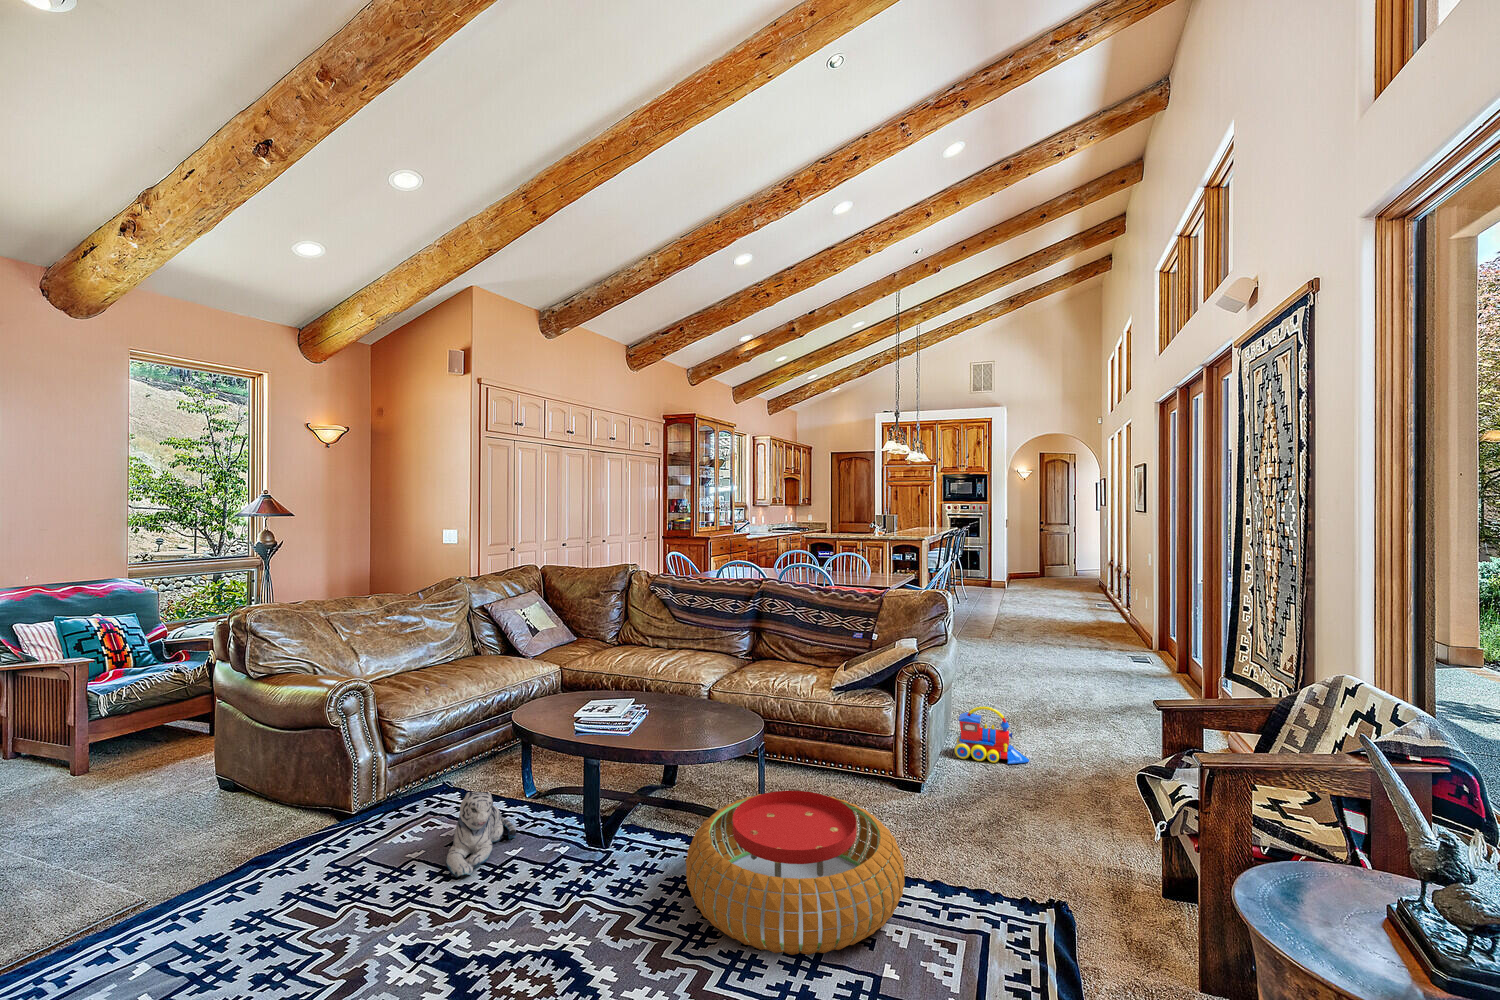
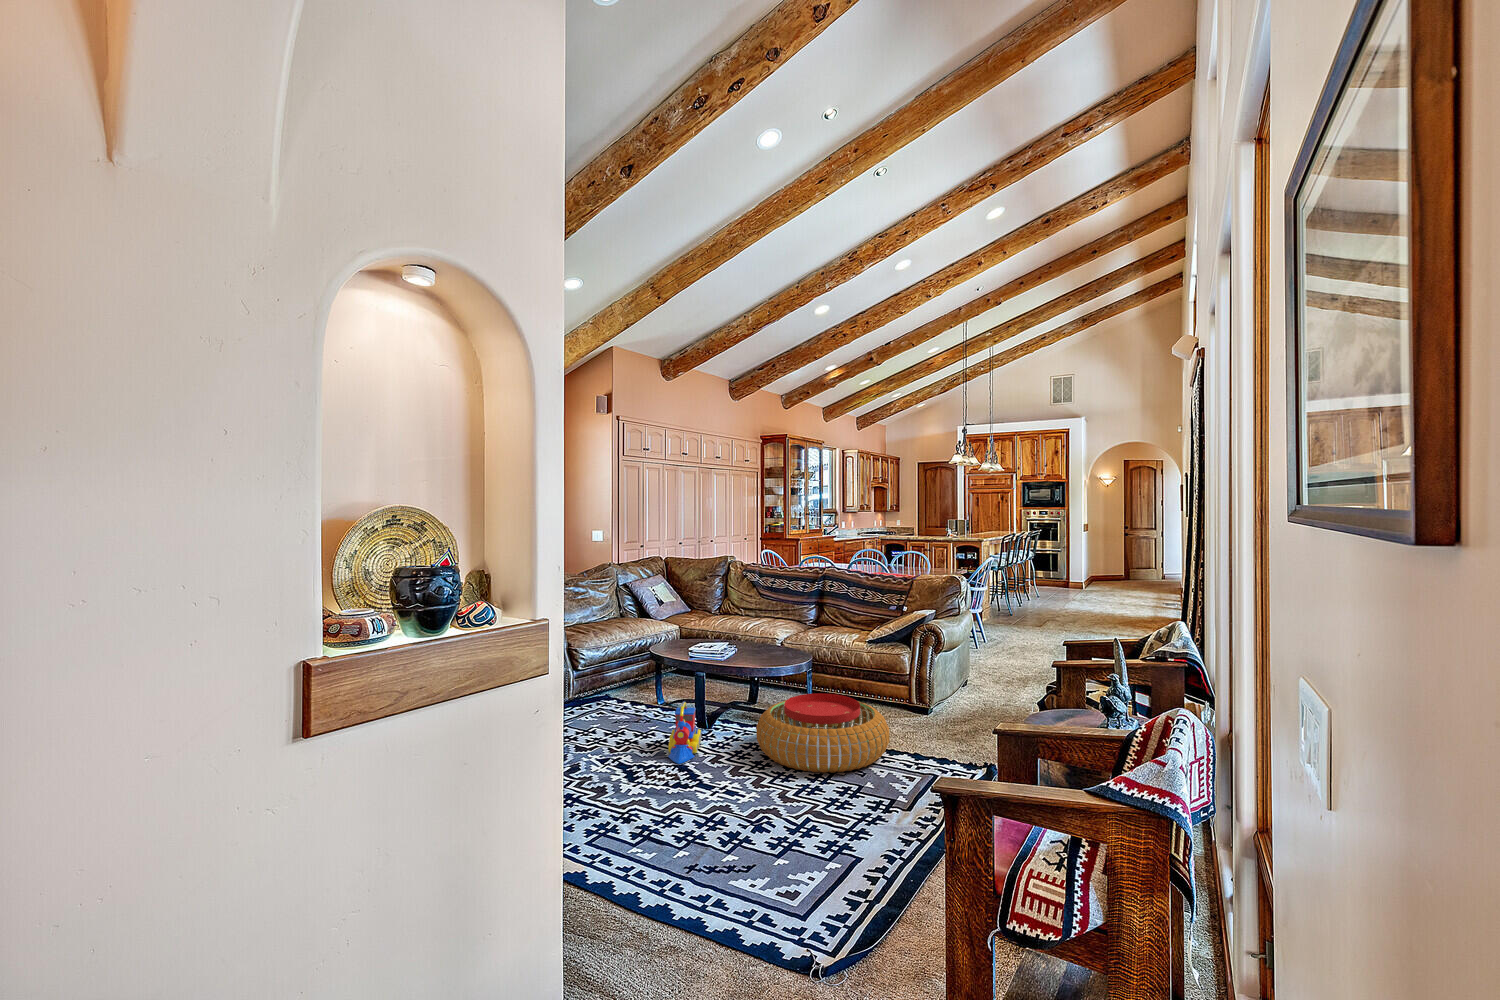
toy train: present [955,706,1029,764] -> present [668,701,701,764]
plush toy: present [446,792,516,878] -> none [615,689,655,735]

